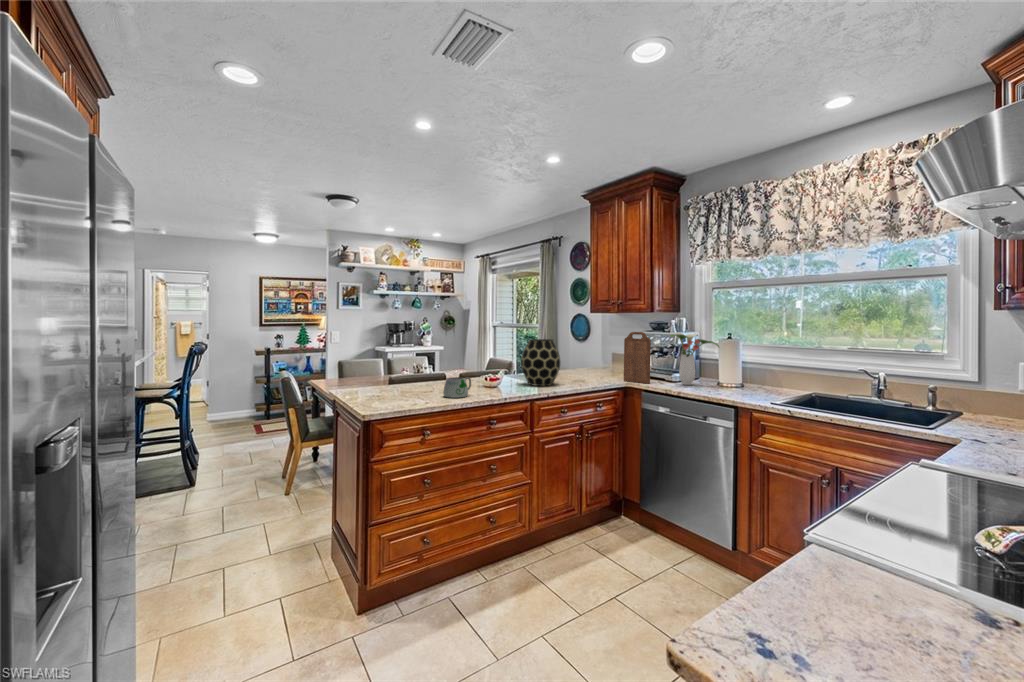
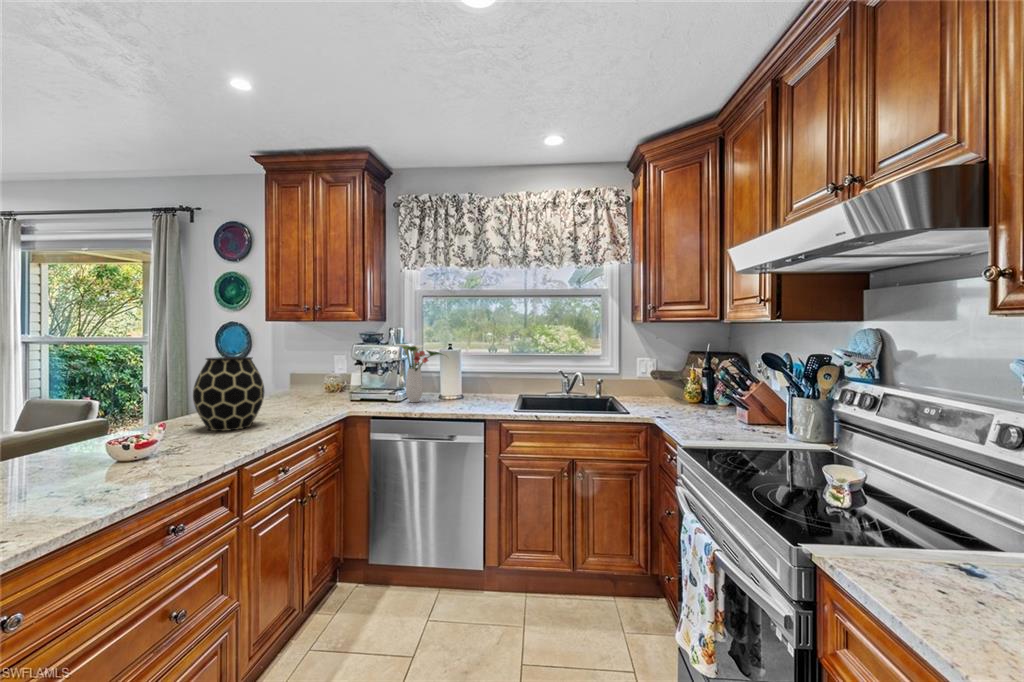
cutting board: present [624,332,651,384] -> none [339,344,376,406]
mug: present [443,377,471,398] -> none [58,435,146,484]

